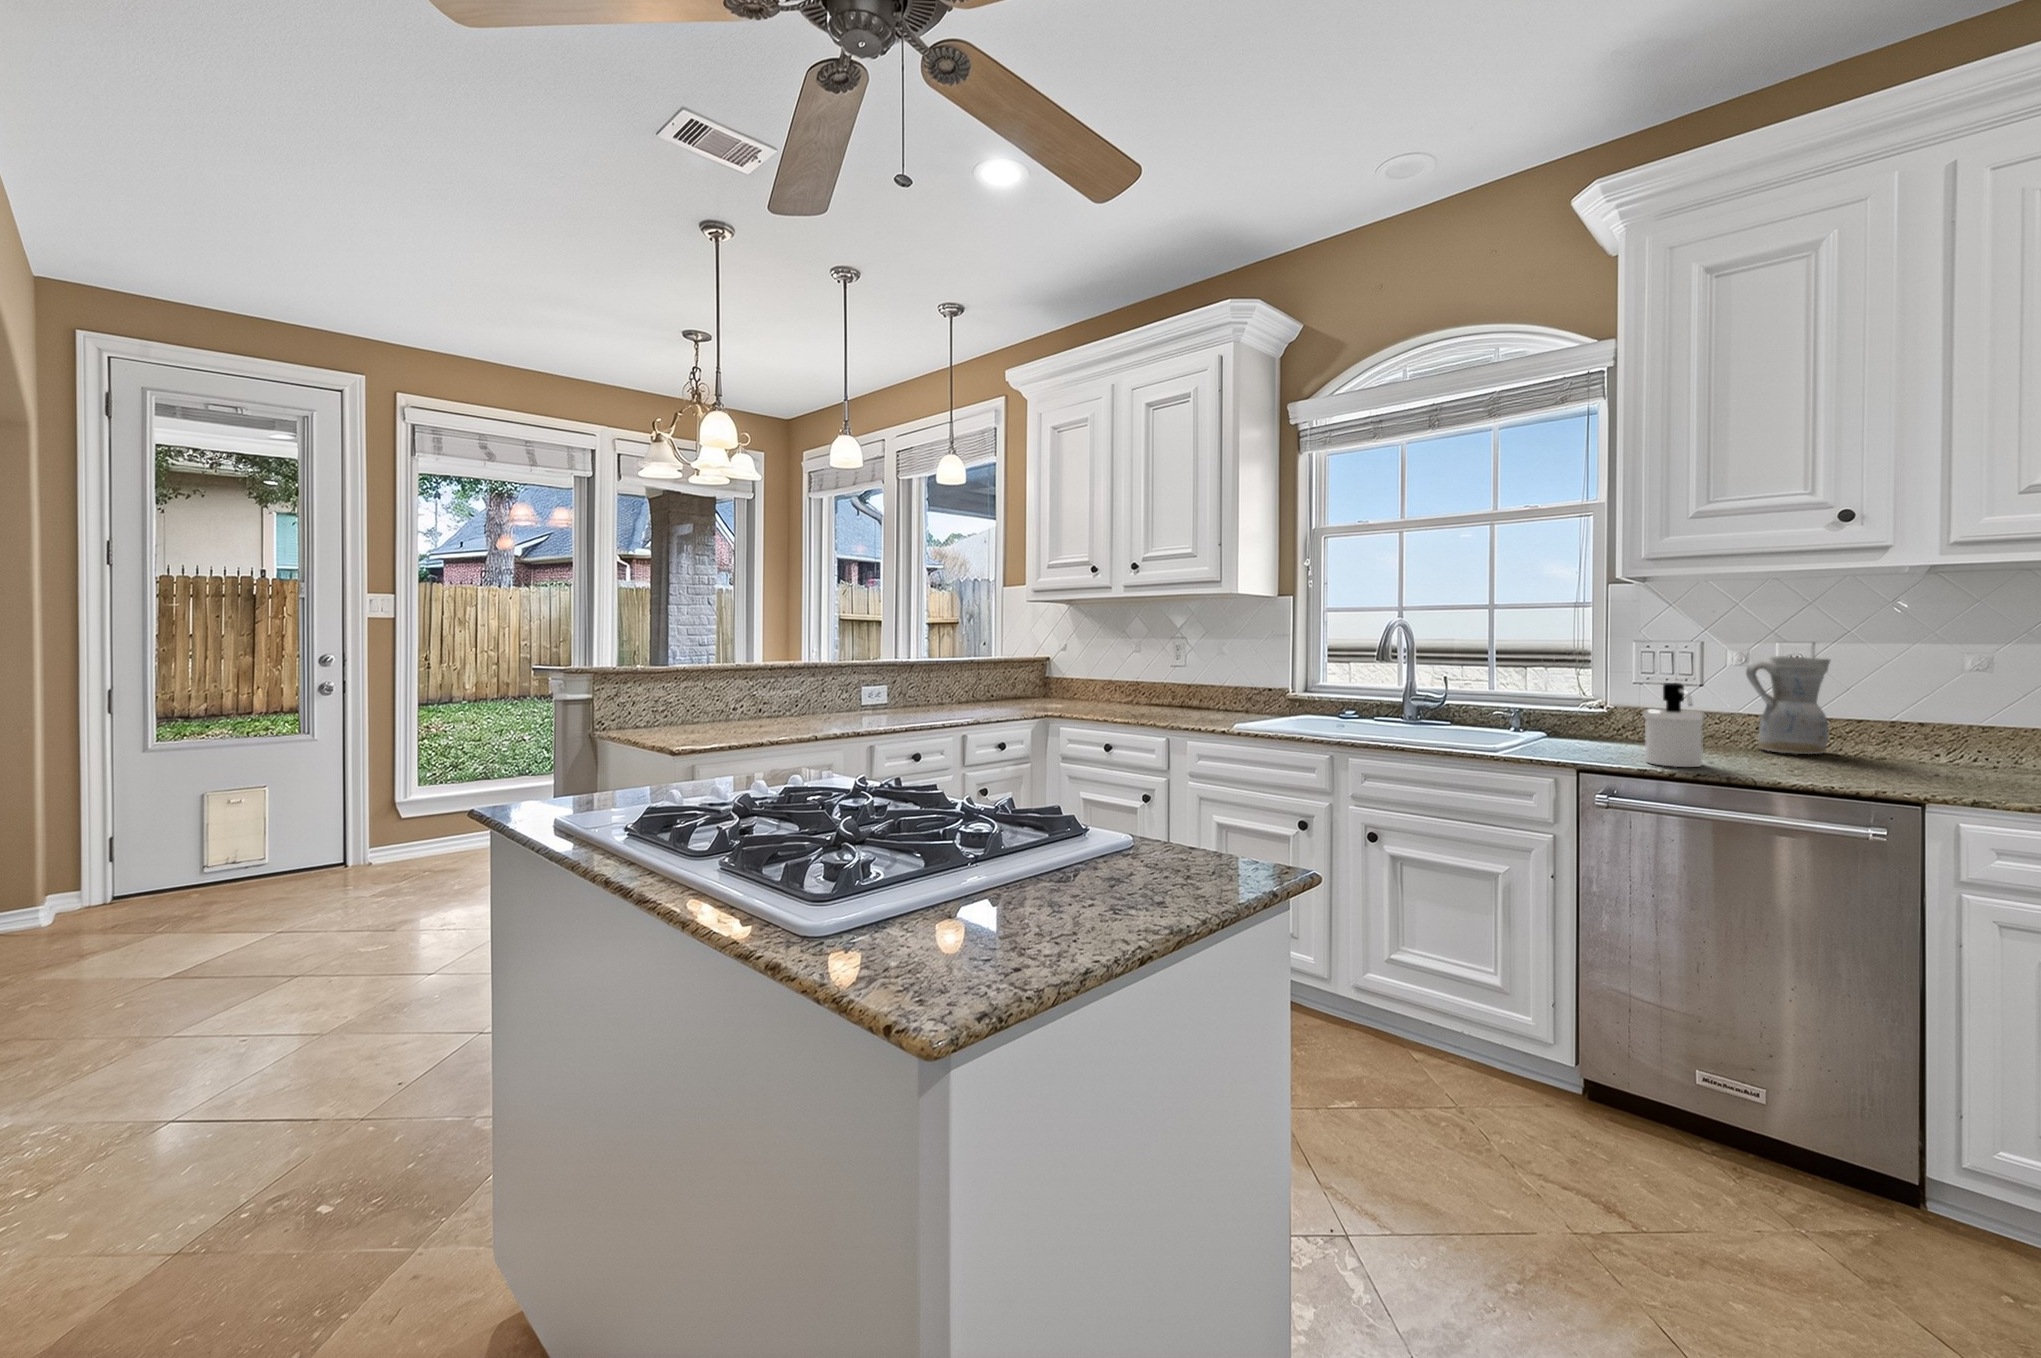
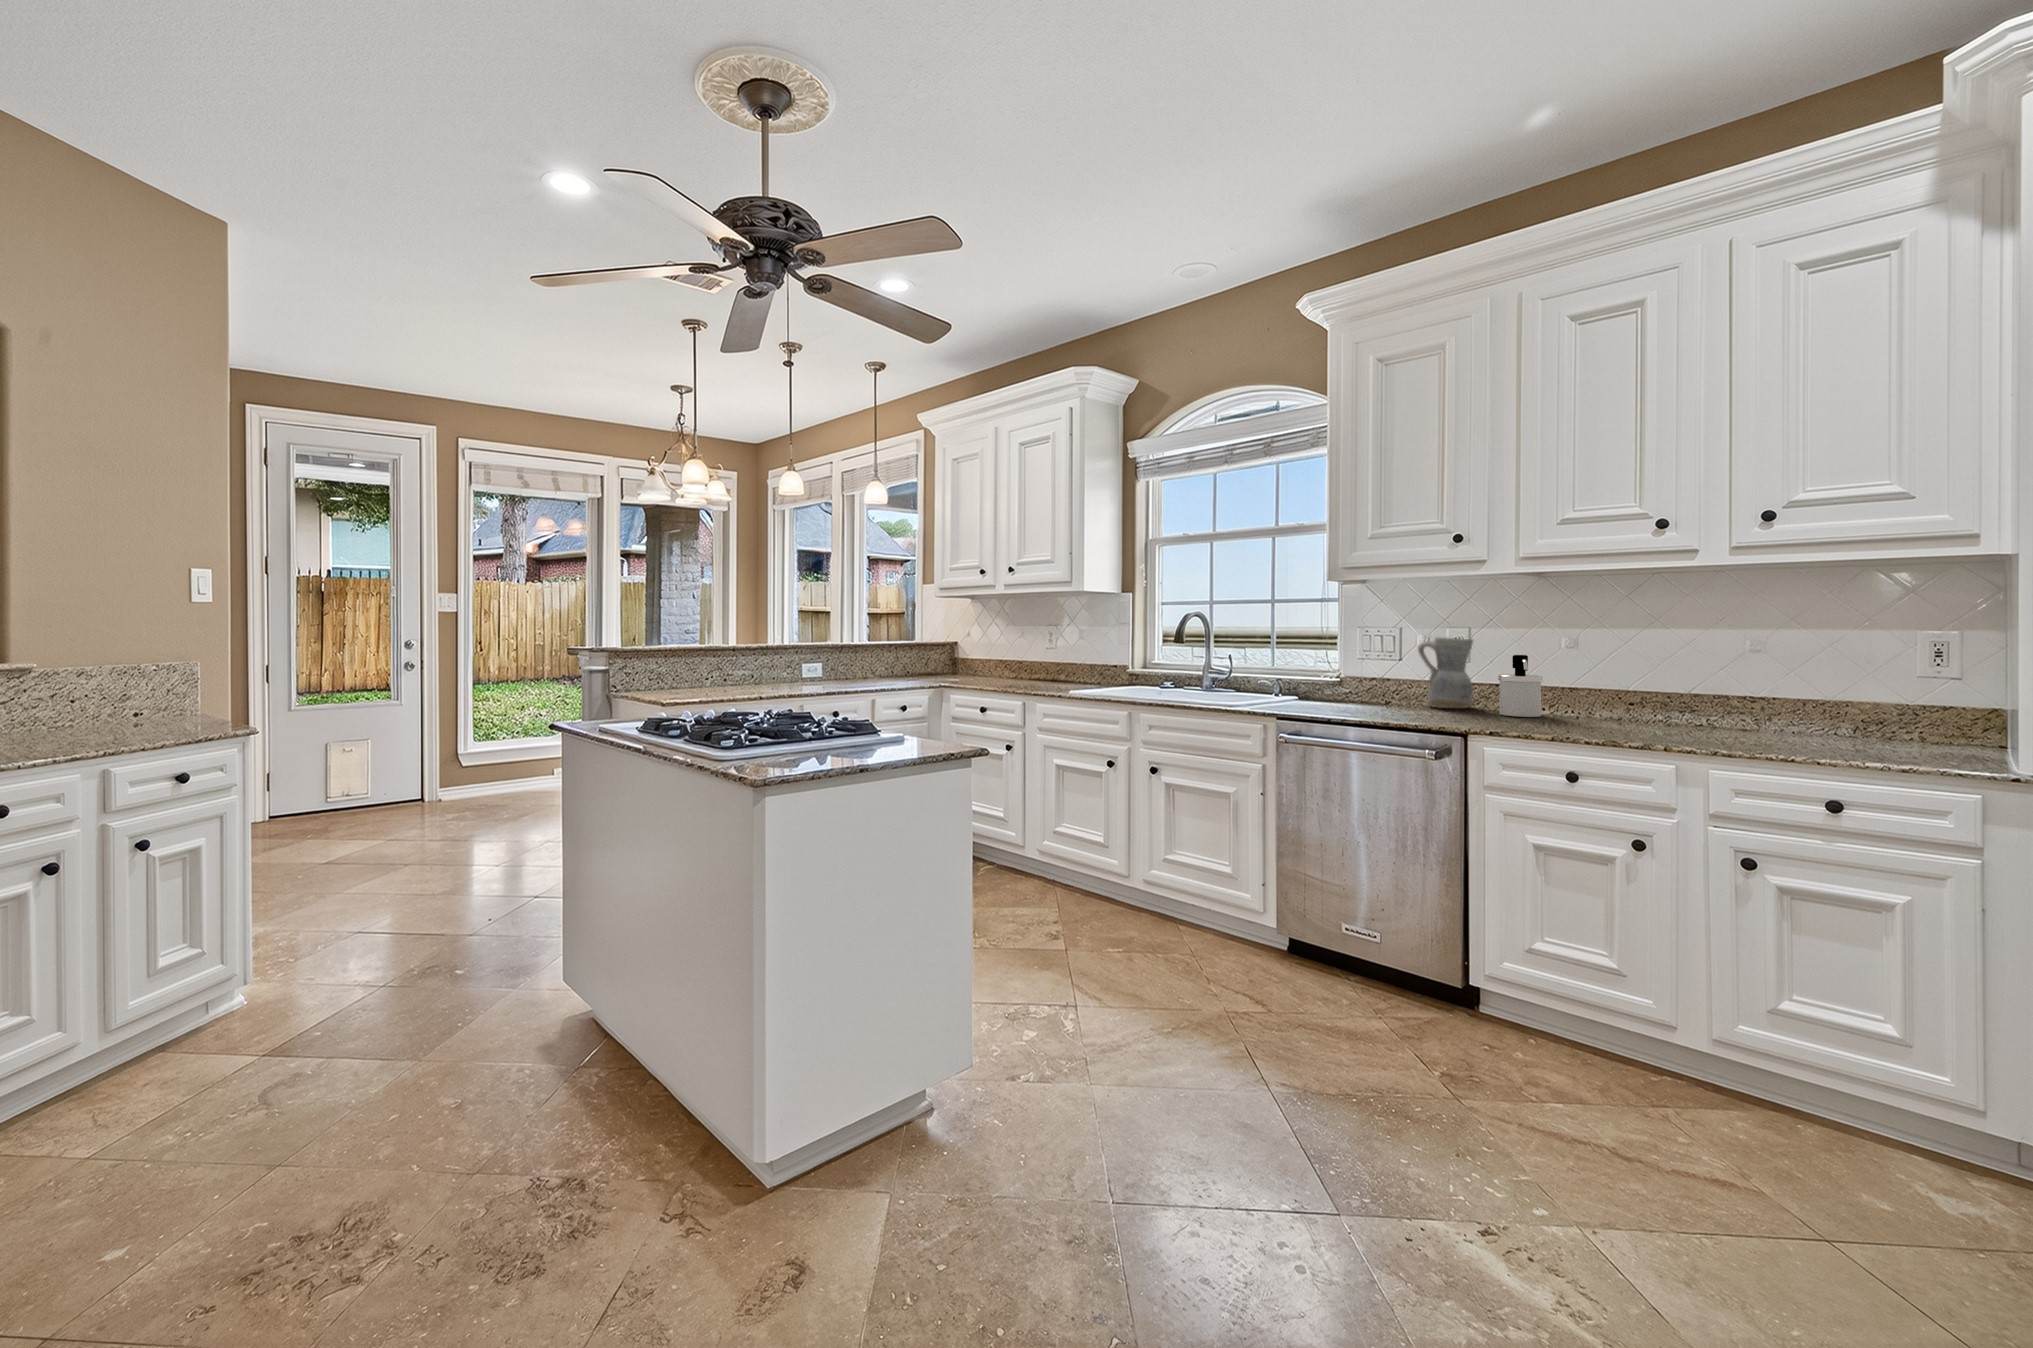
soap dispenser: present [1643,683,1705,767] -> present [1498,655,1543,717]

